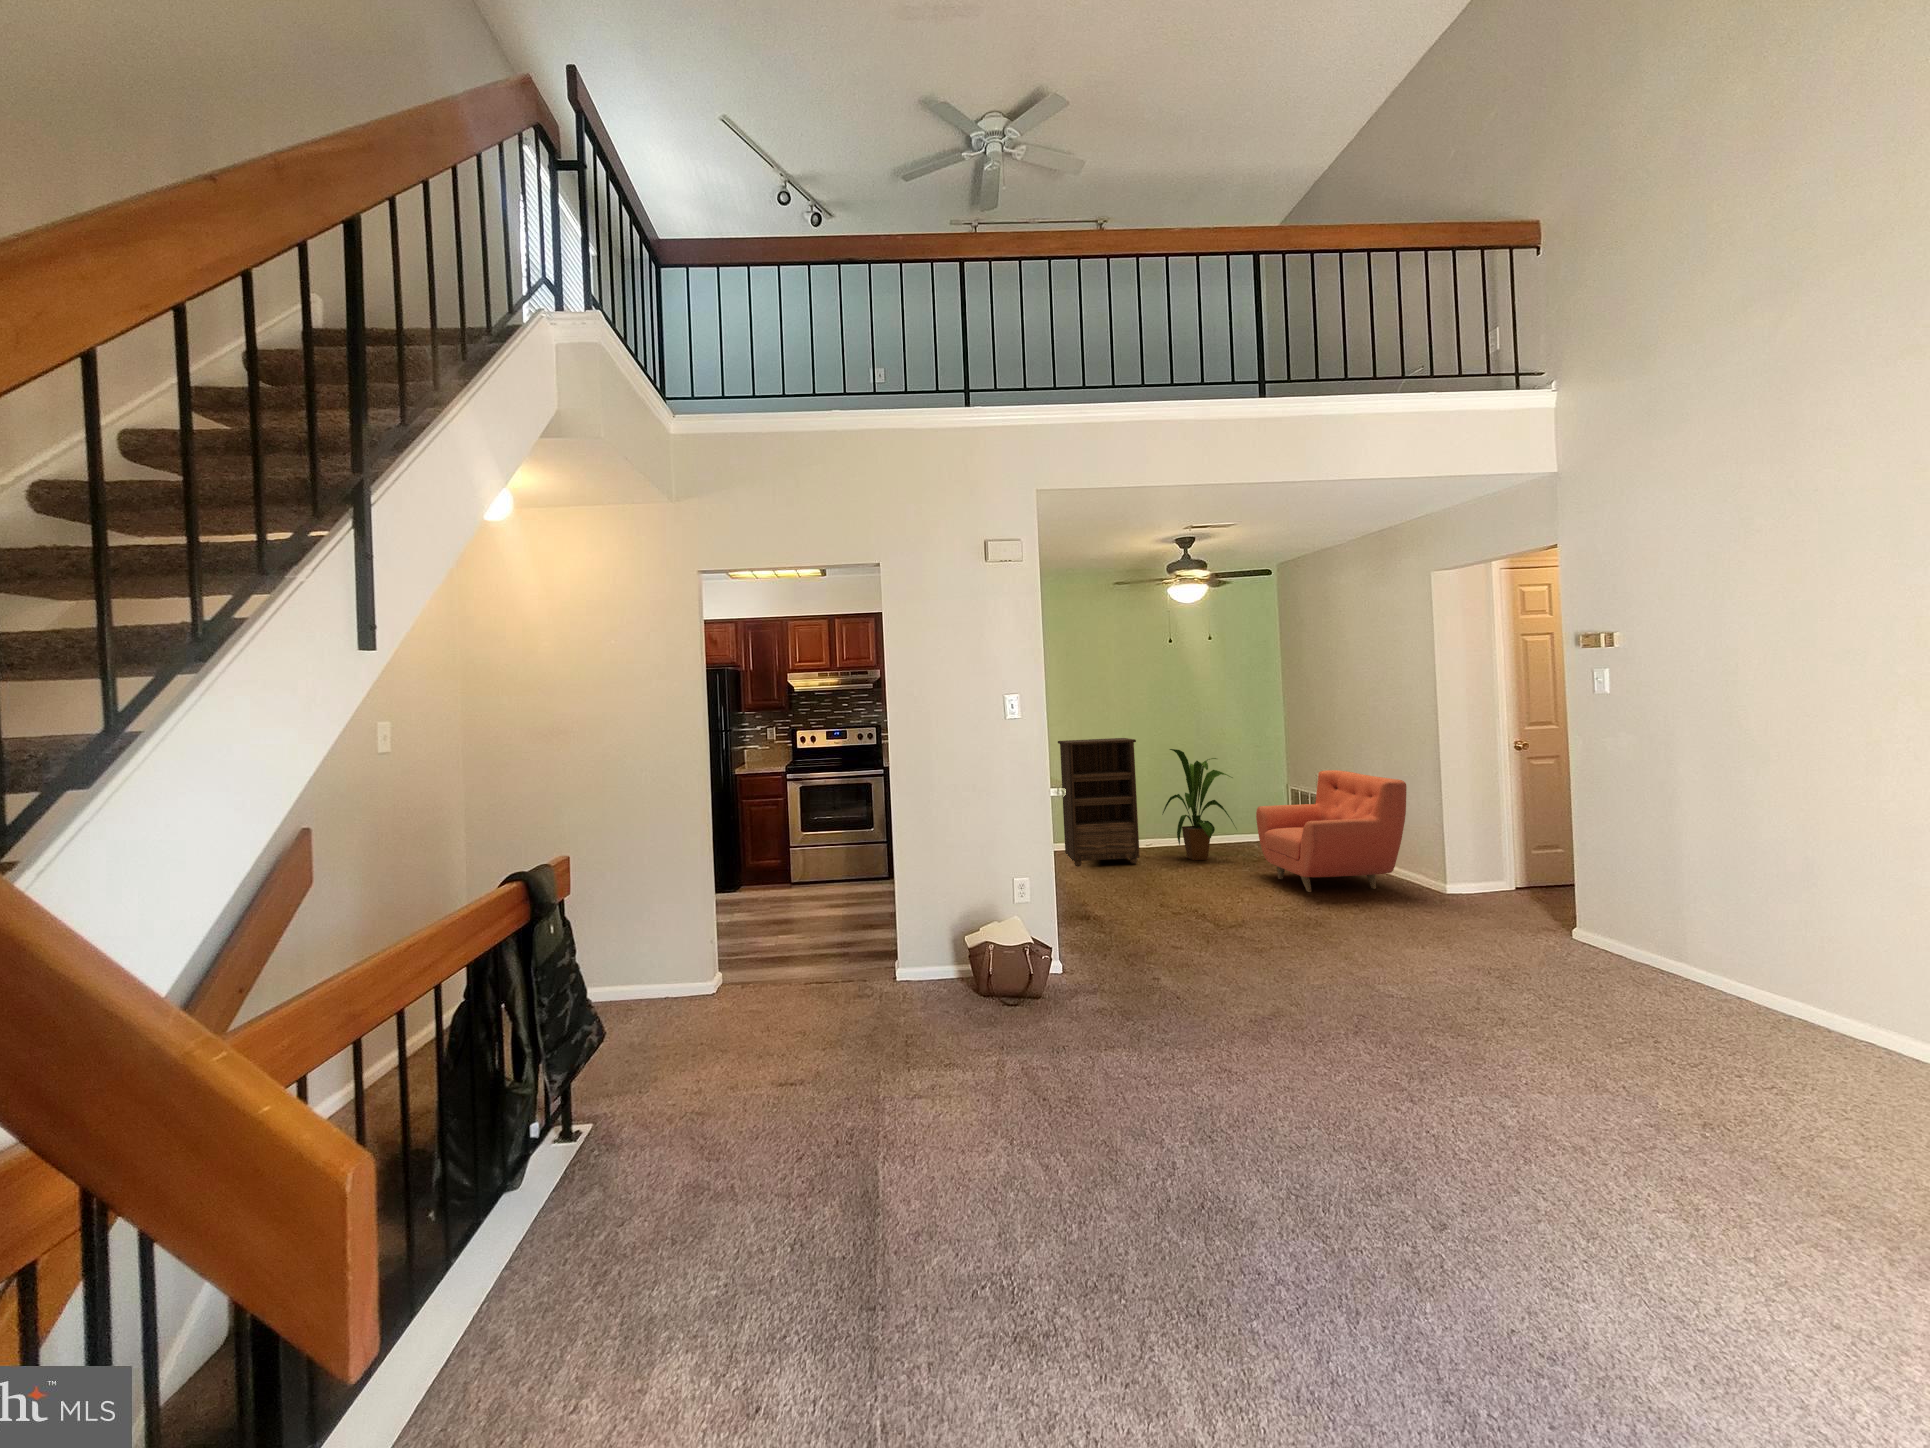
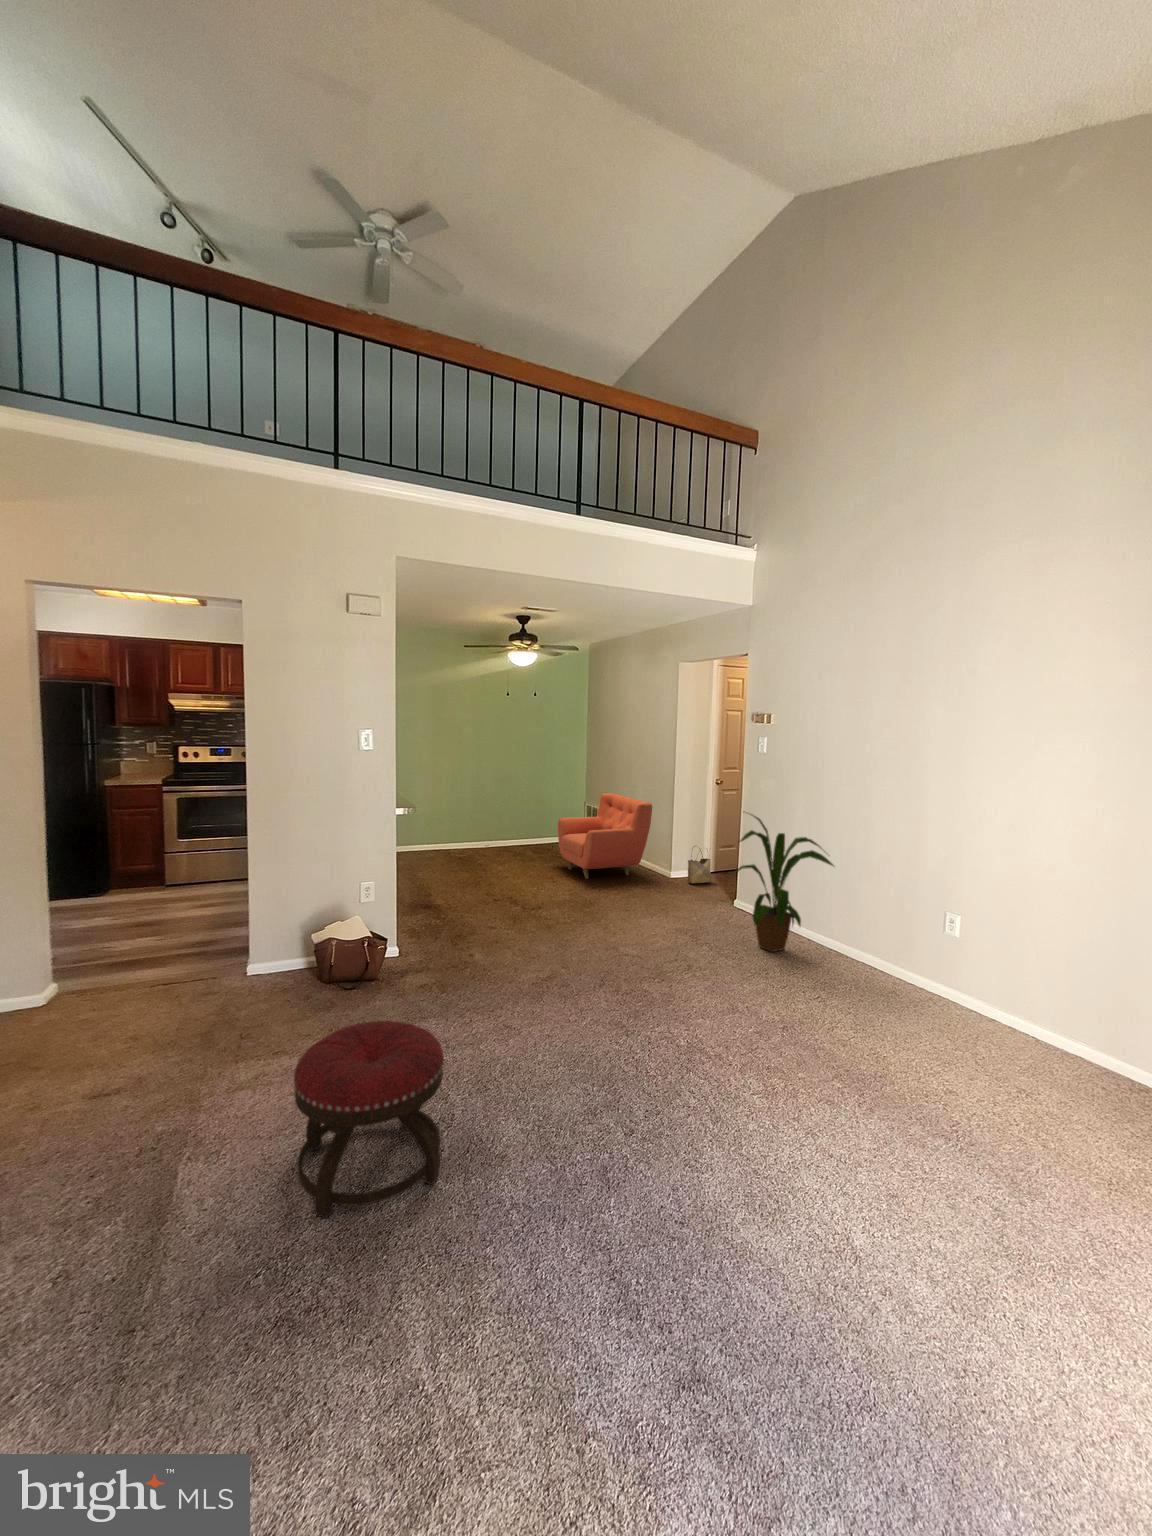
bookshelf: present [1058,738,1140,867] -> none [418,764,478,862]
house plant: present [1163,749,1236,860] -> present [732,816,834,952]
woven basket: none [1478,844,1525,902] -> present [687,846,711,883]
ottoman: none [983,1030,1168,1259] -> present [293,1021,444,1218]

